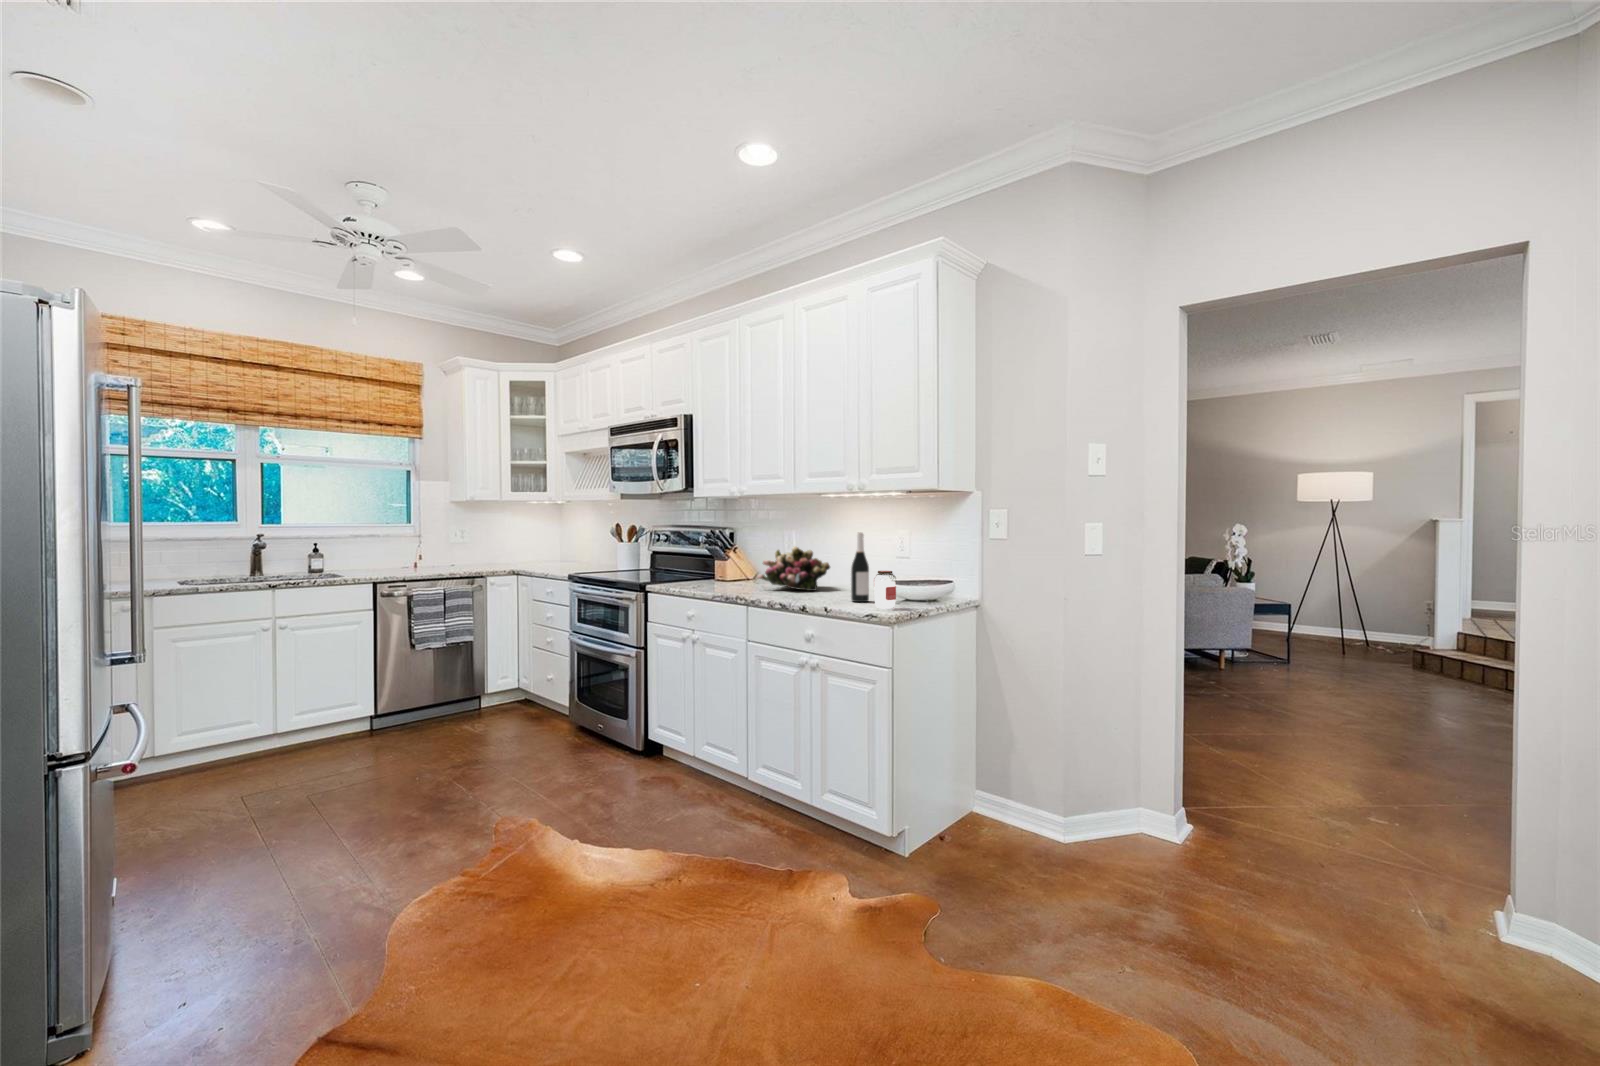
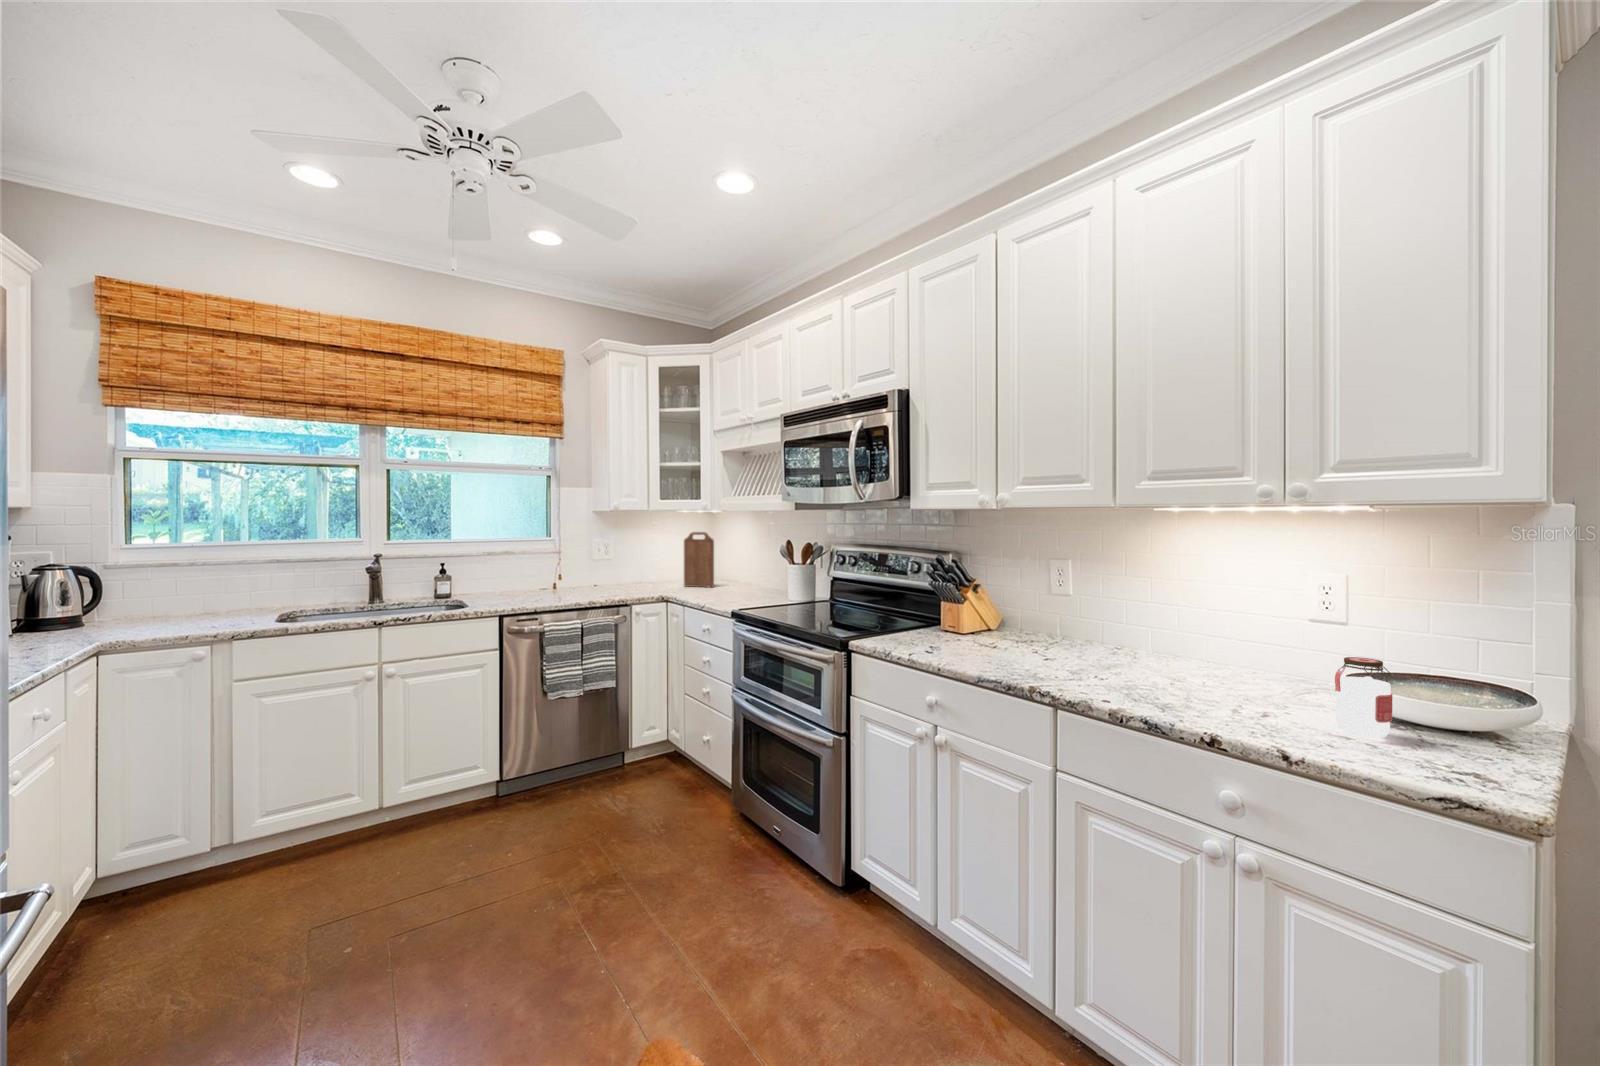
cutting board: none [531,518,558,564] -> present [684,532,714,587]
wine bottle: present [851,533,869,602] -> none [1242,575,1282,706]
flower arrangement: present [758,546,830,591] -> none [1024,585,1150,663]

